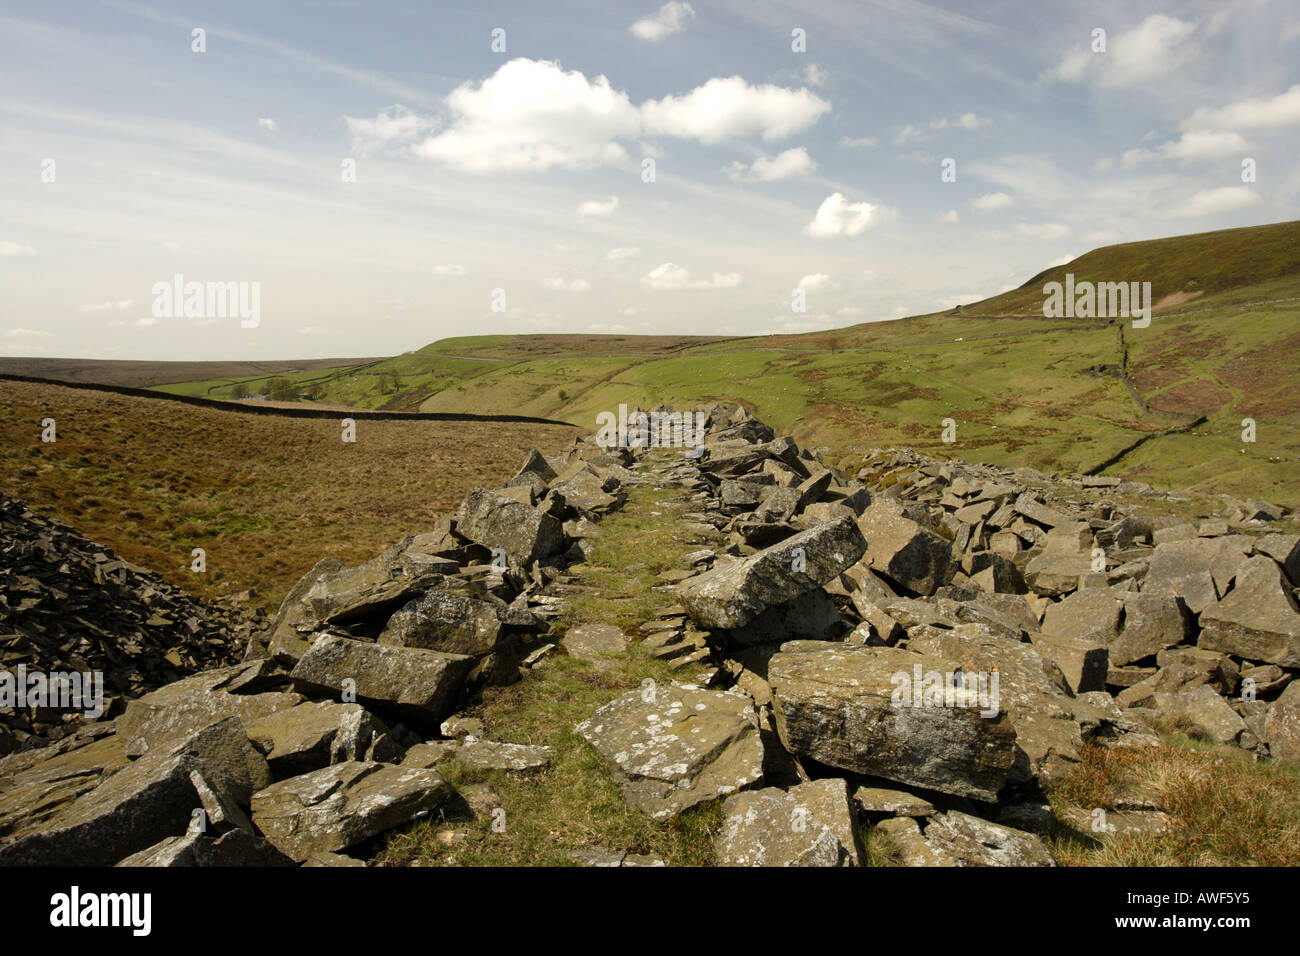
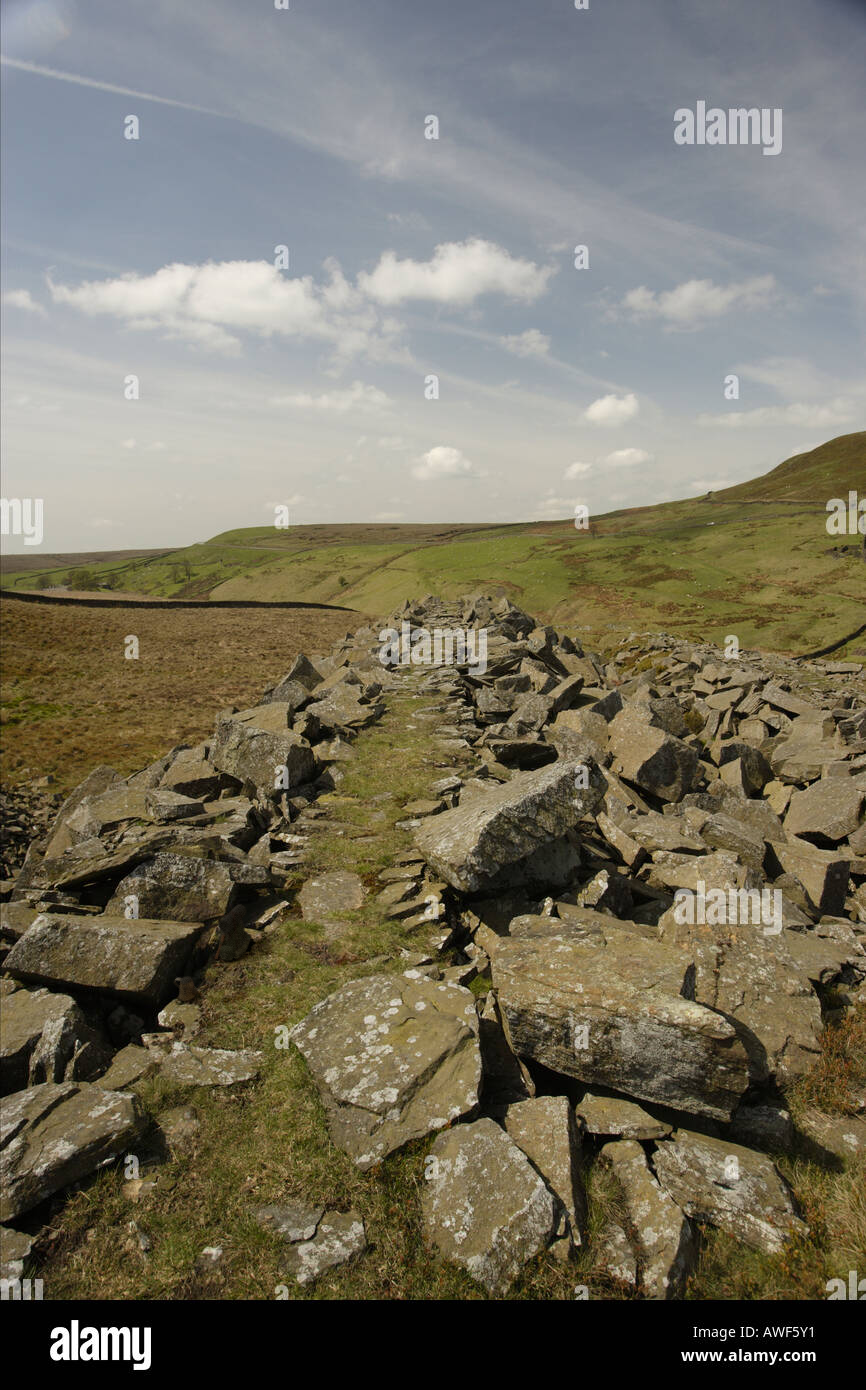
watering can: none [455,689,489,711] -> present [174,977,206,1001]

